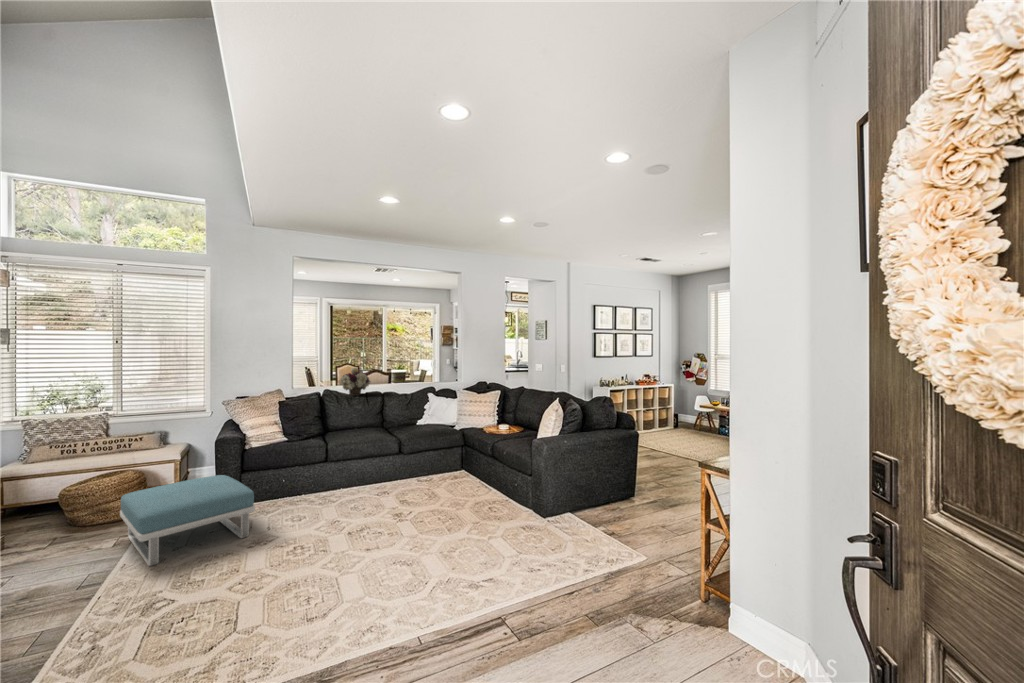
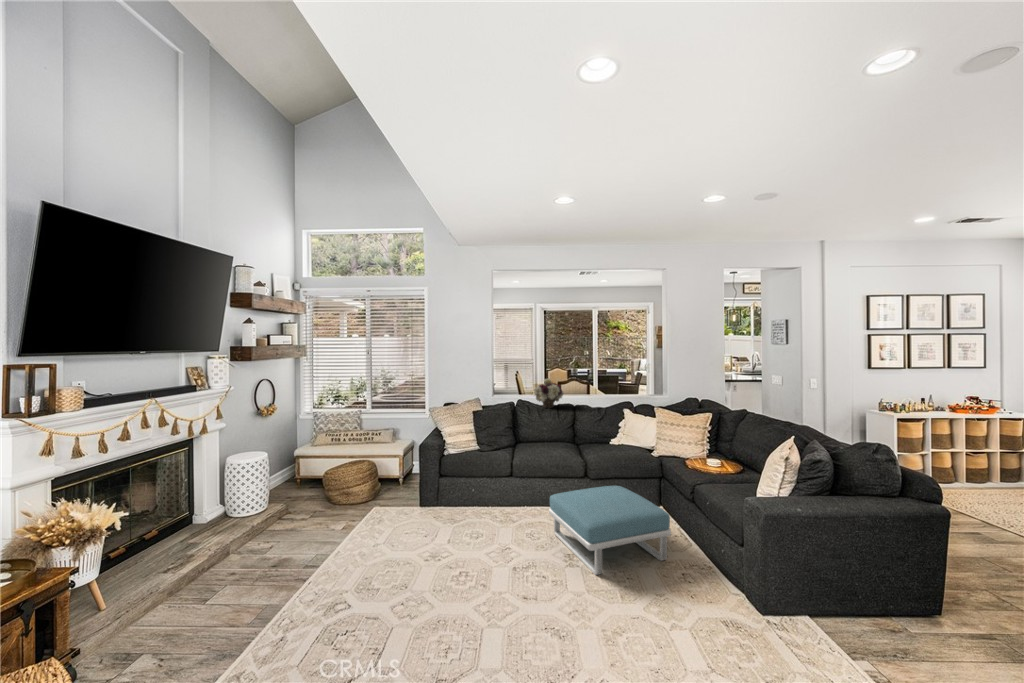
footstool: present [120,475,255,566] -> present [549,486,671,575]

